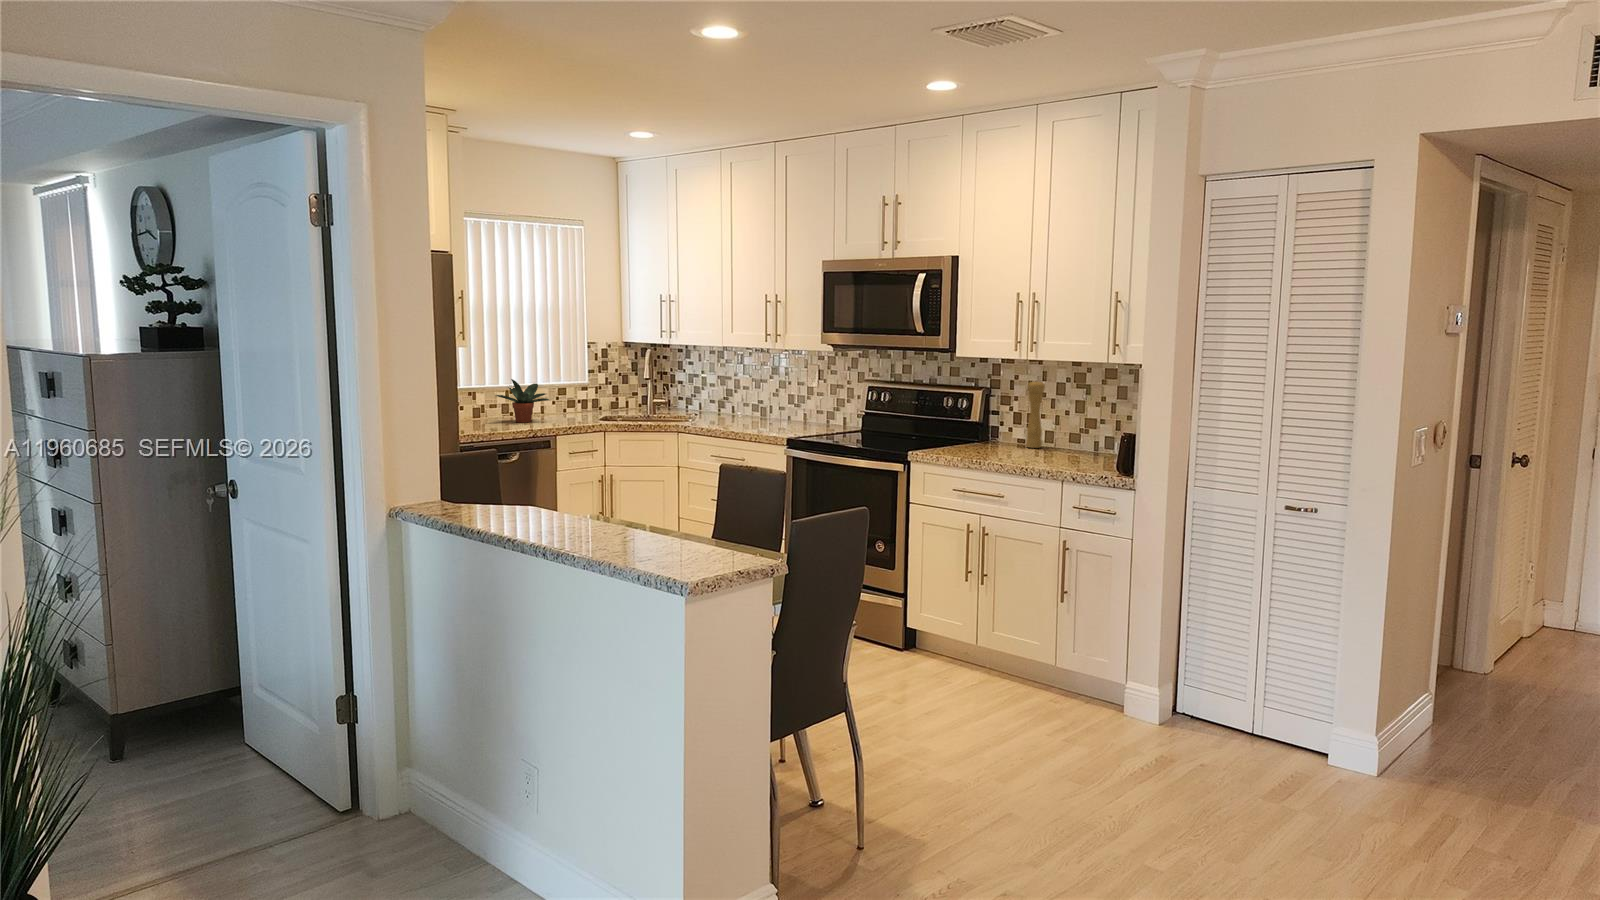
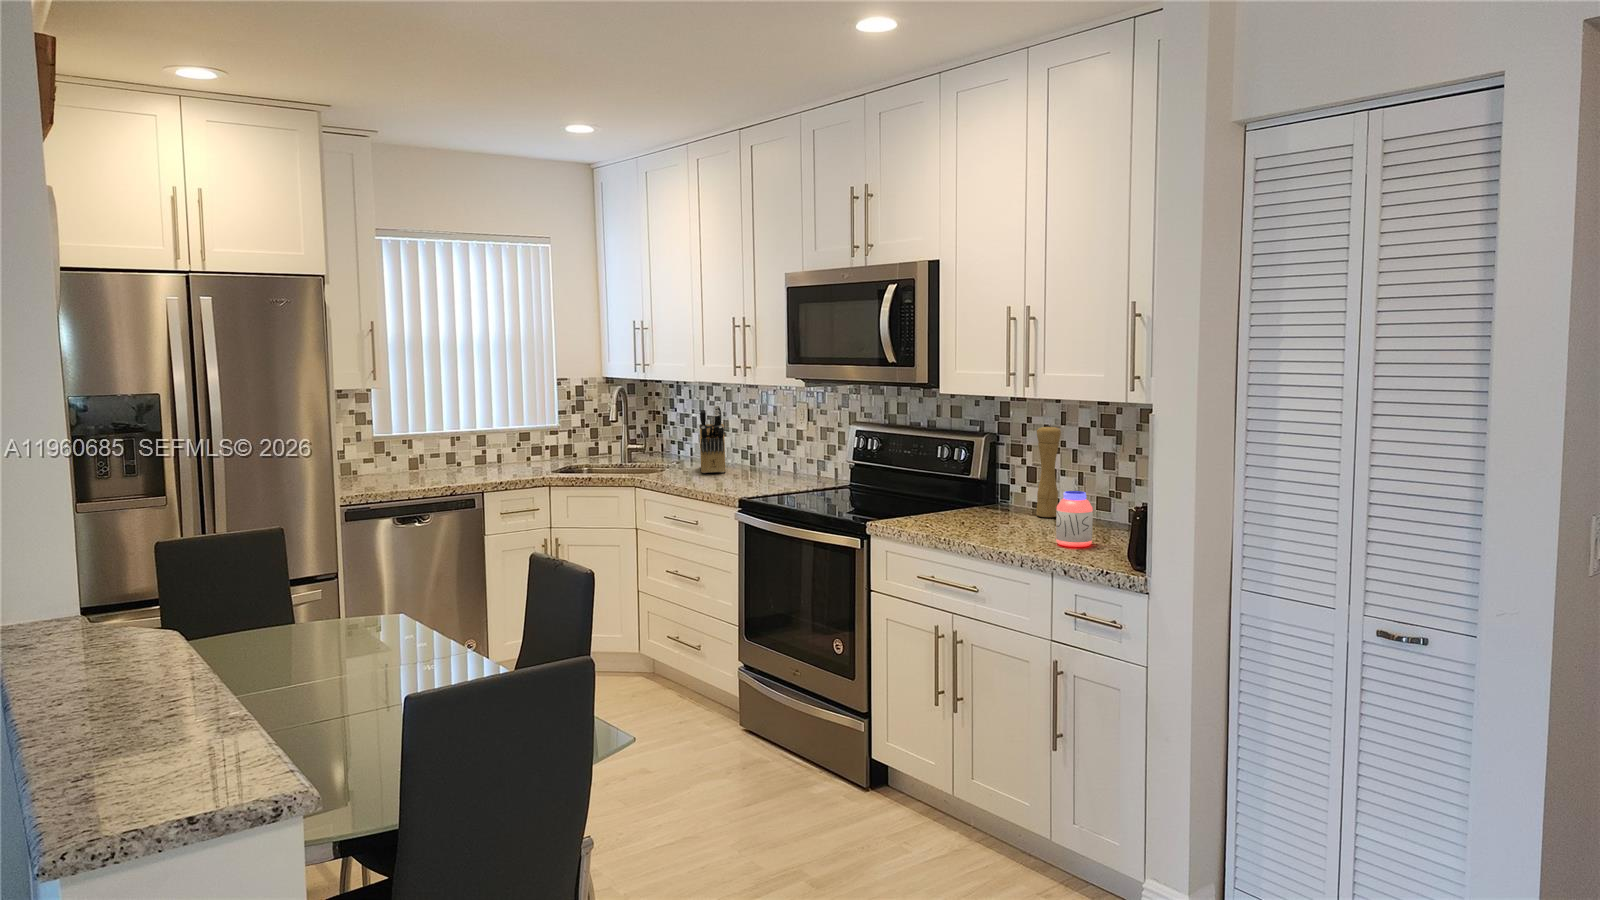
knife block: none [720,366,750,422] -> present [700,406,725,473]
potted plant: present [496,379,549,423] -> none [435,423,502,474]
jar: none [1056,425,1082,464] -> present [1056,491,1093,547]

